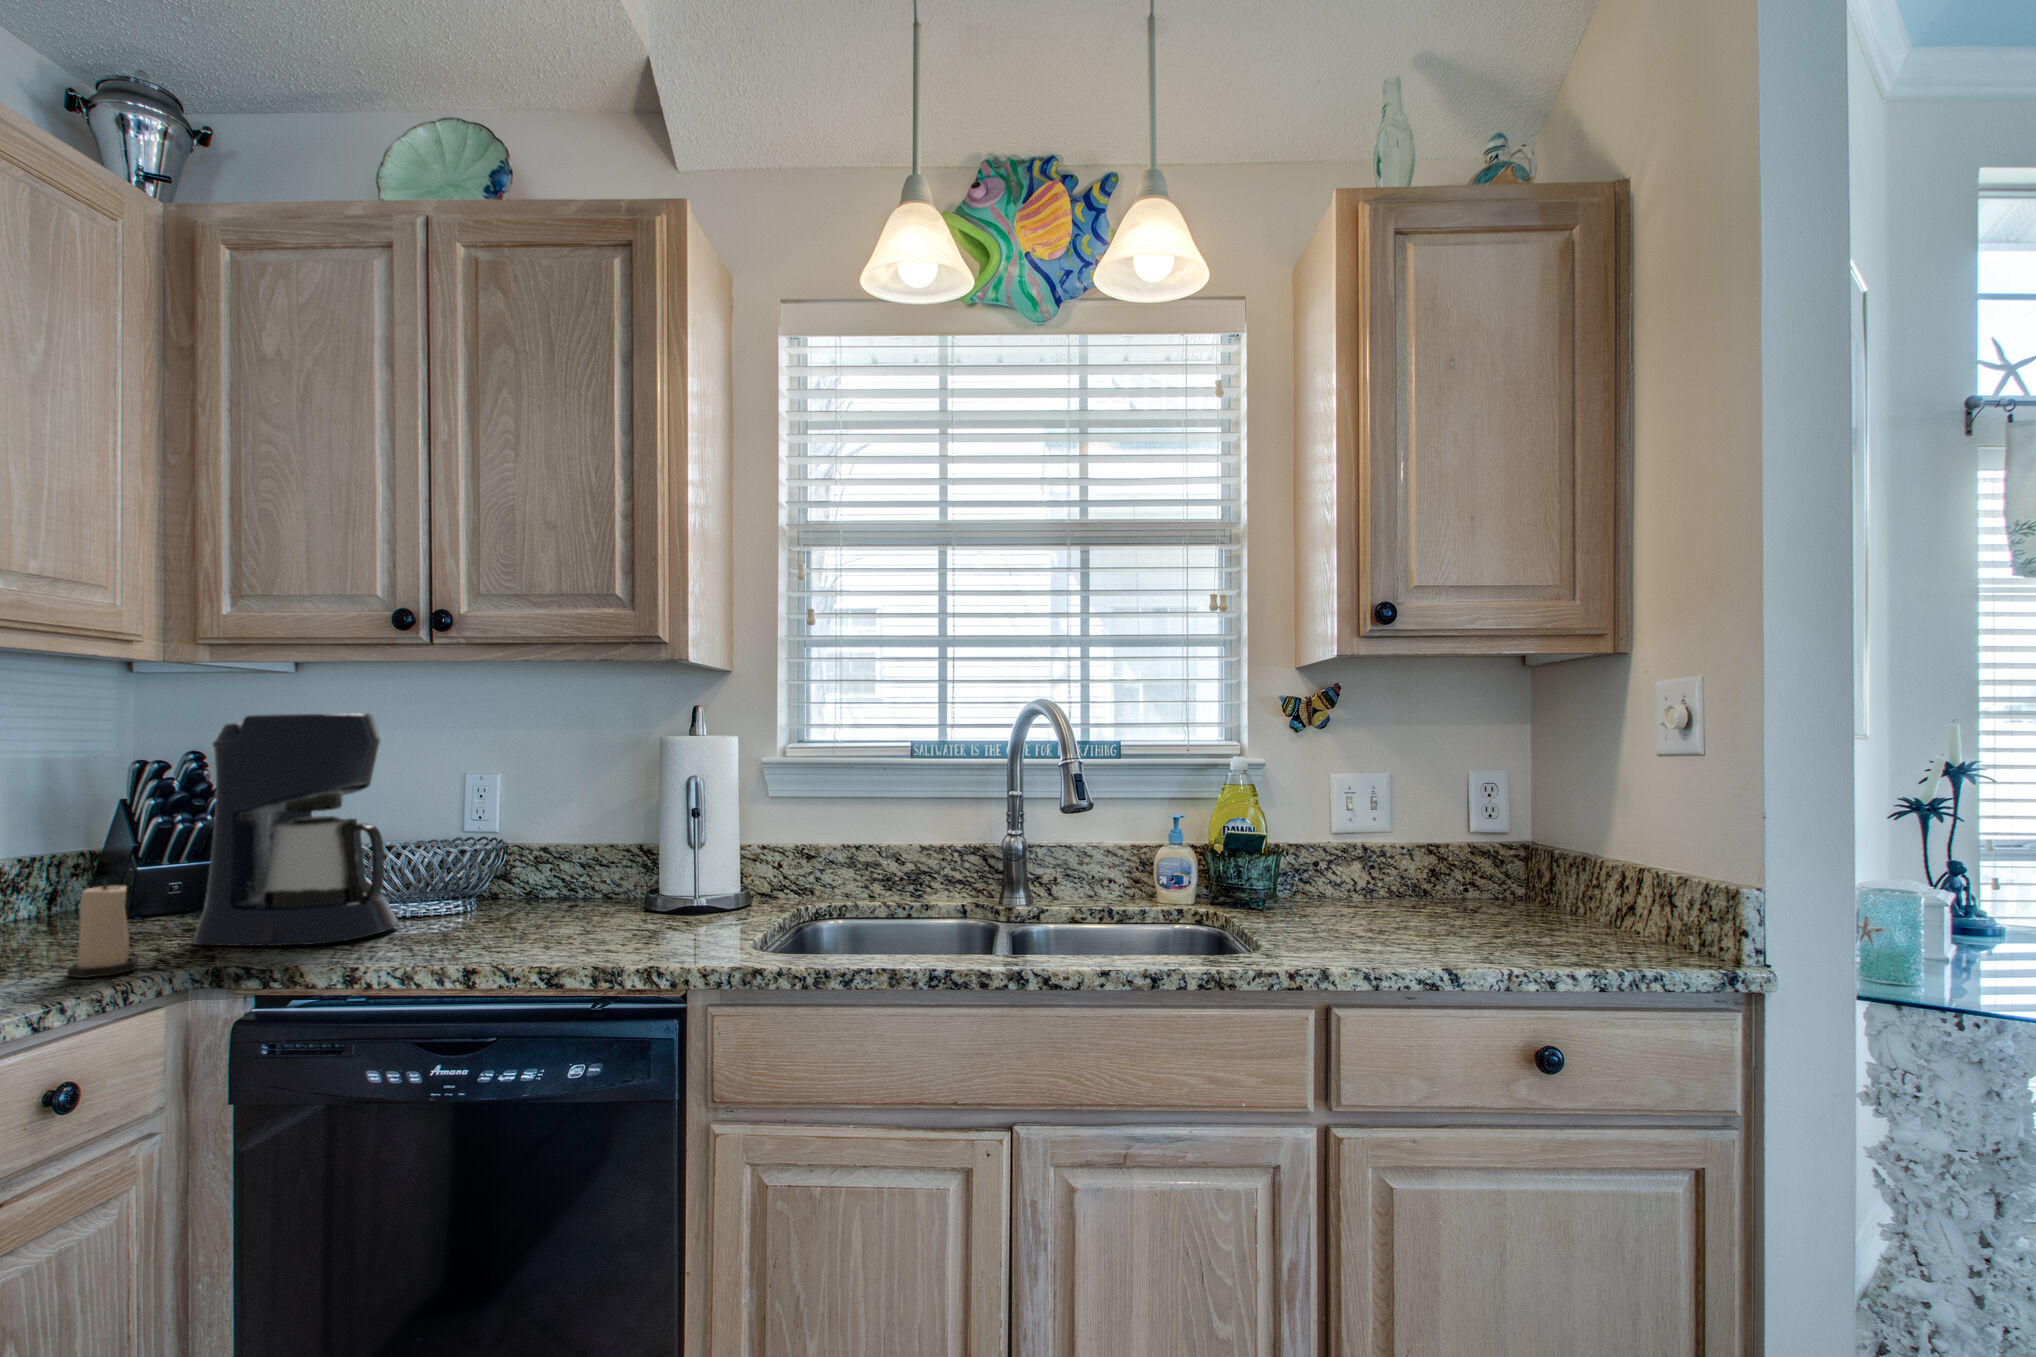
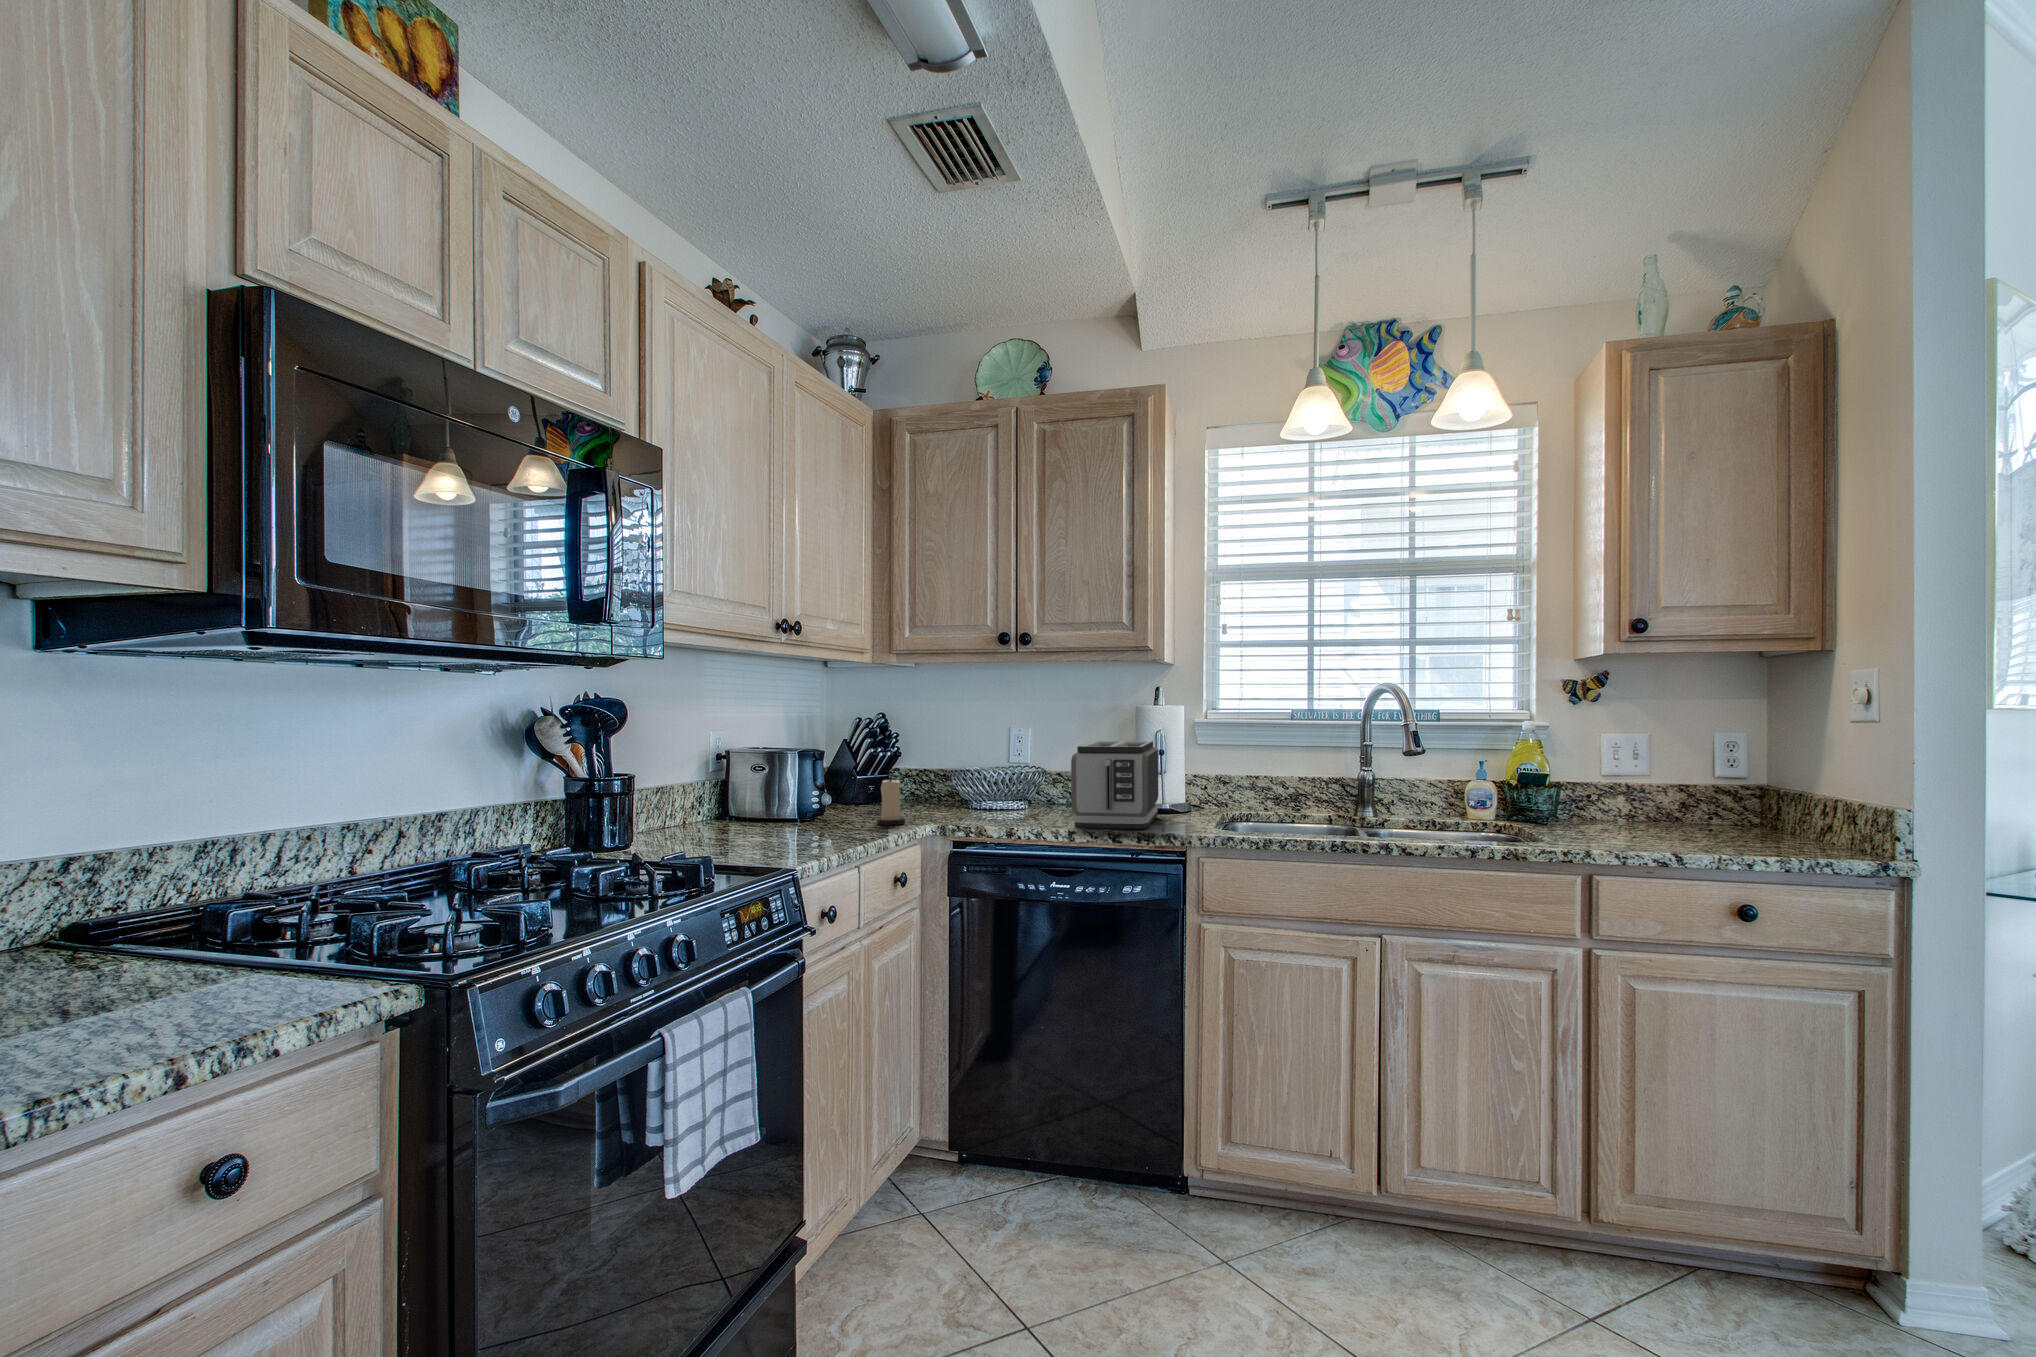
coffee maker: present [194,713,398,946] -> none [910,691,1004,817]
toaster: none [485,797,679,960] -> present [1071,741,1158,829]

